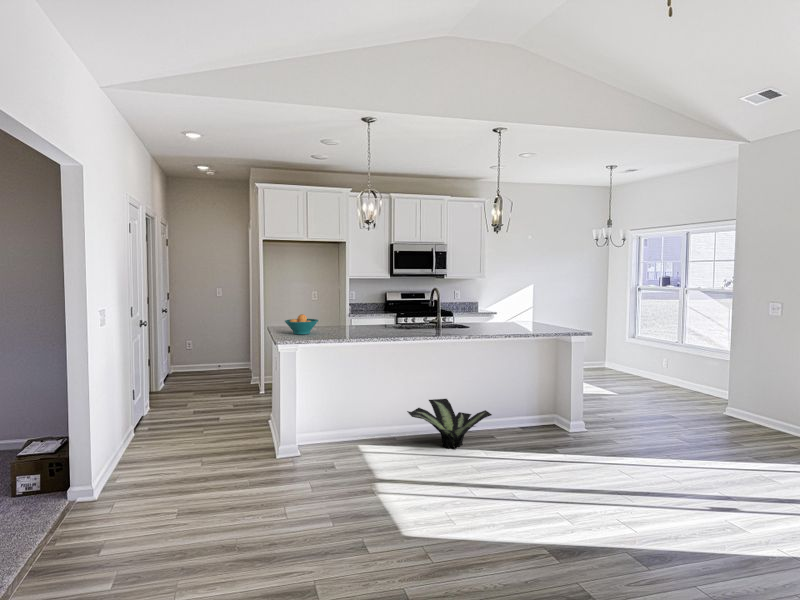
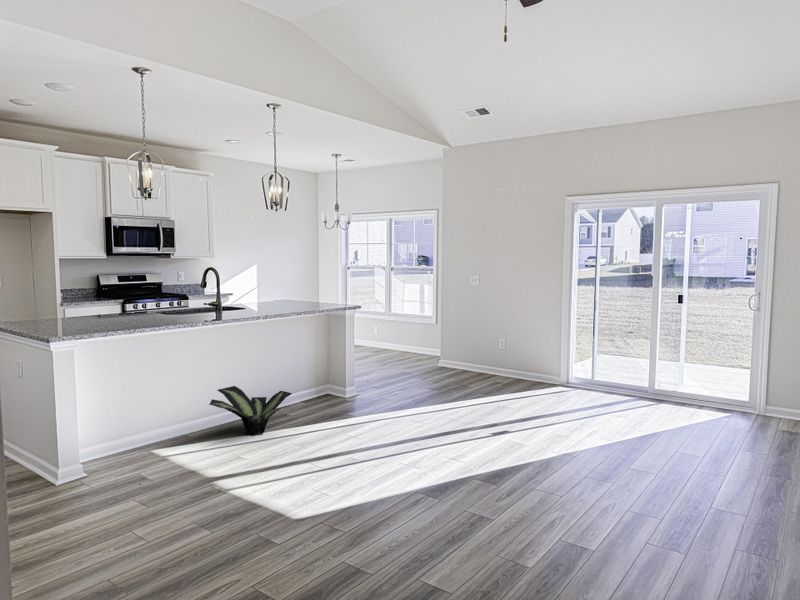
fruit bowl: present [285,314,318,334] -> none [38,304,88,330]

